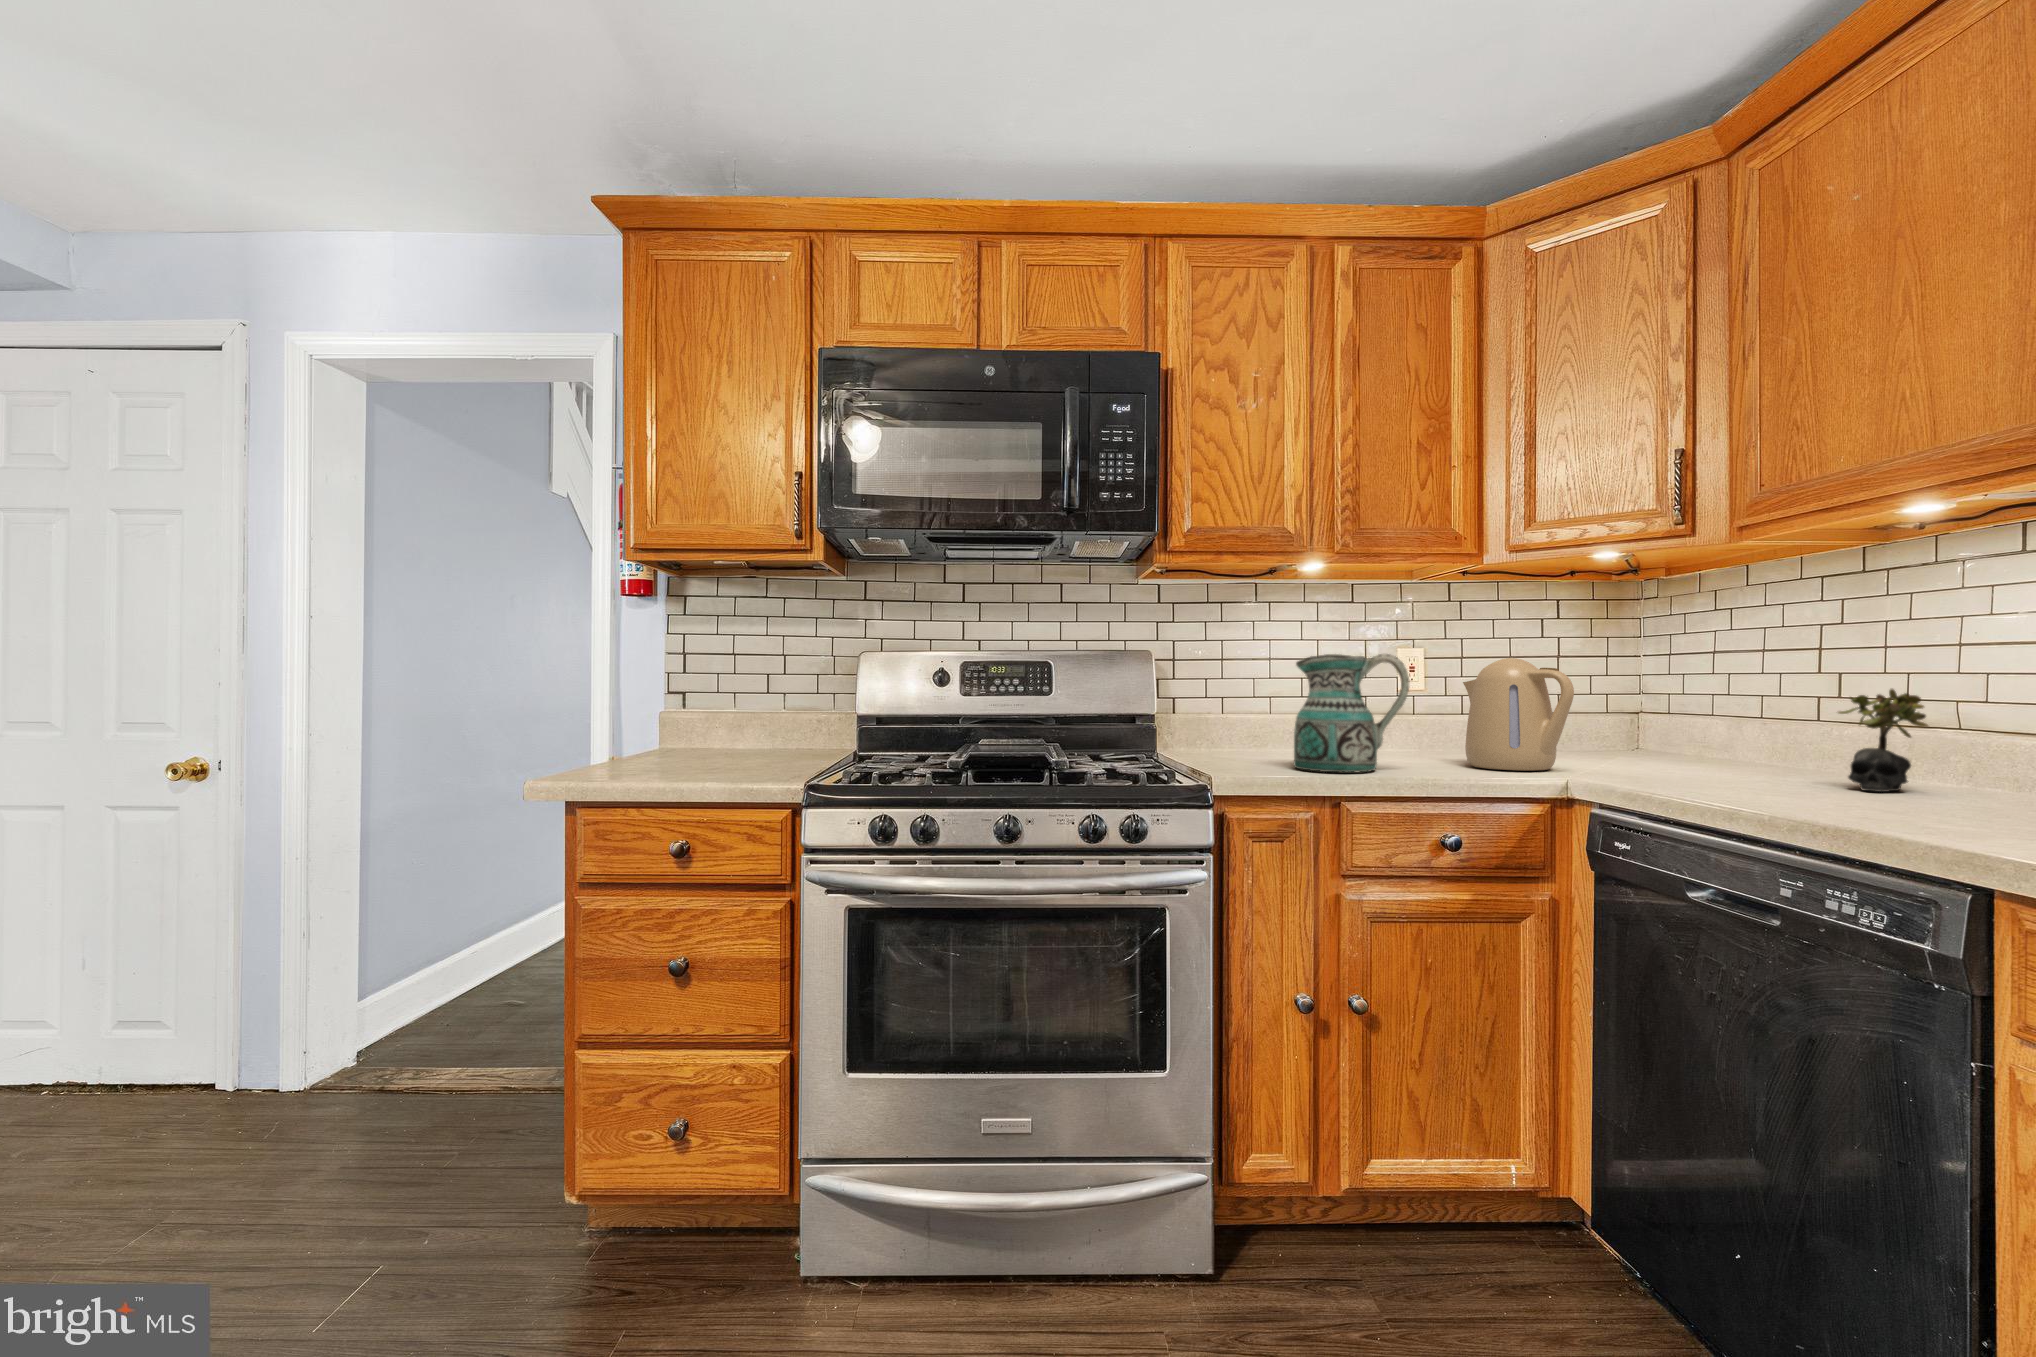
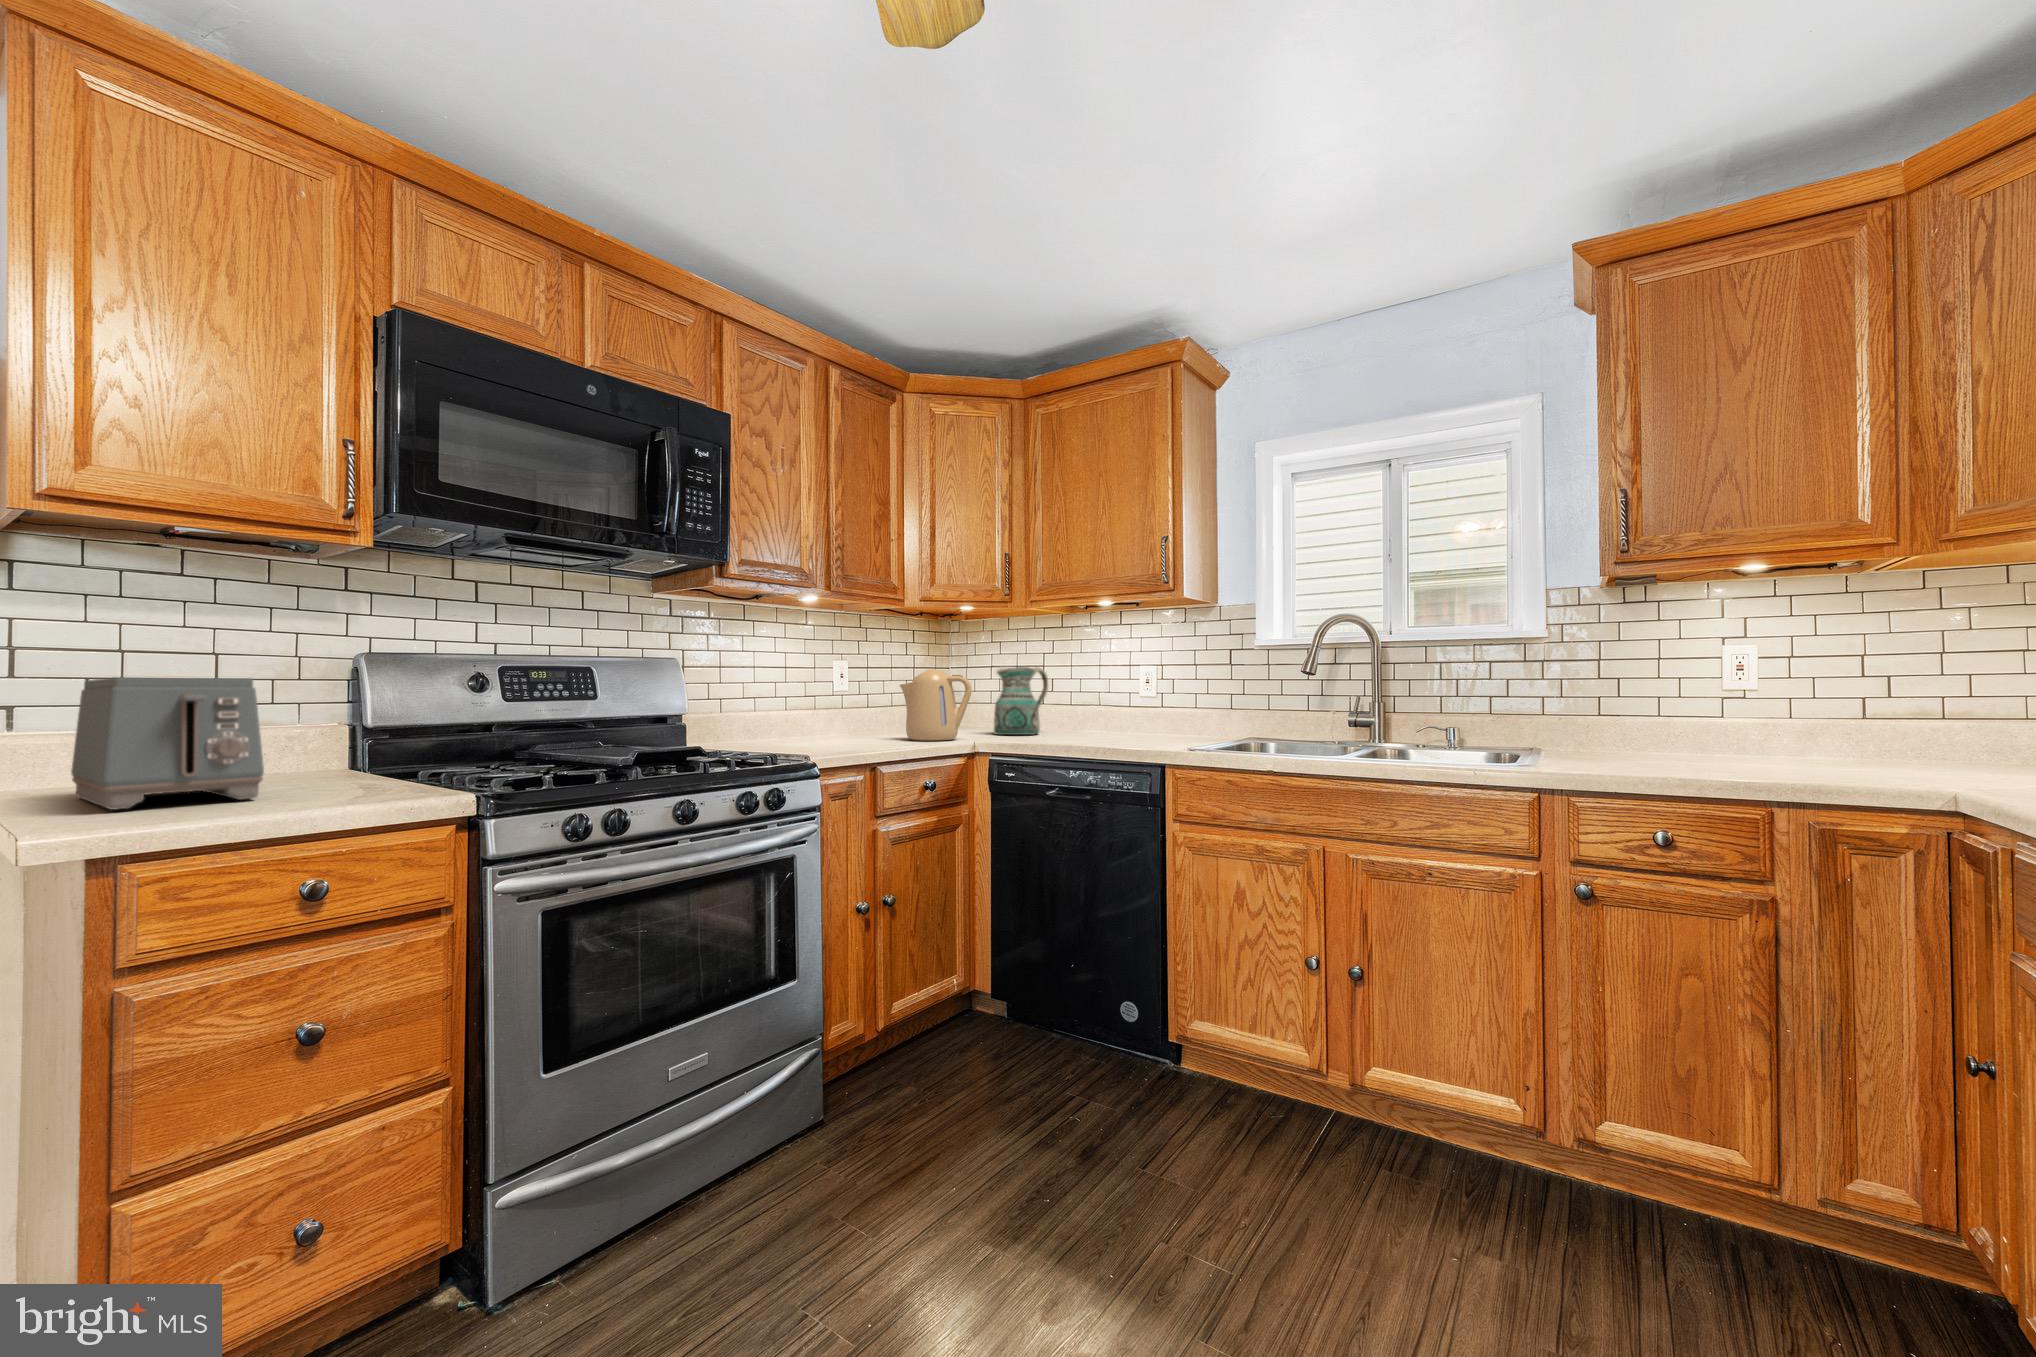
ceramic pitcher: present [1294,654,1409,772] -> present [994,667,1048,735]
toaster: none [608,676,740,771] -> present [71,677,264,810]
succulent plant: present [1838,689,1928,792] -> none [1080,686,1116,737]

